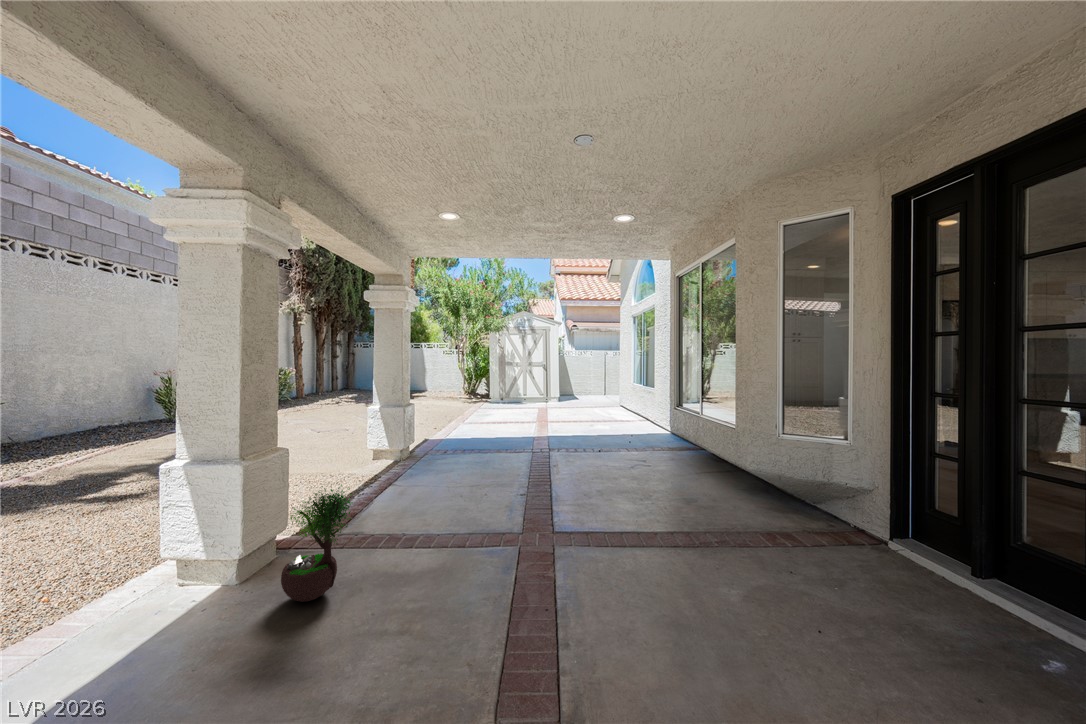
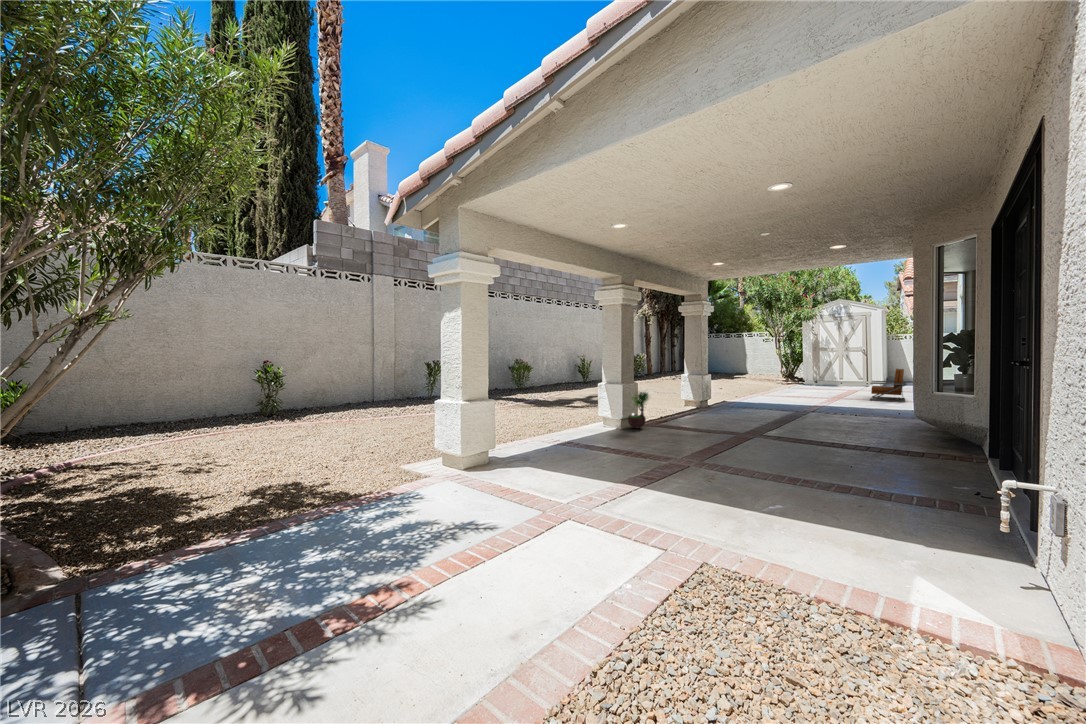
lounge chair: none [576,387,613,424] -> present [870,369,907,402]

